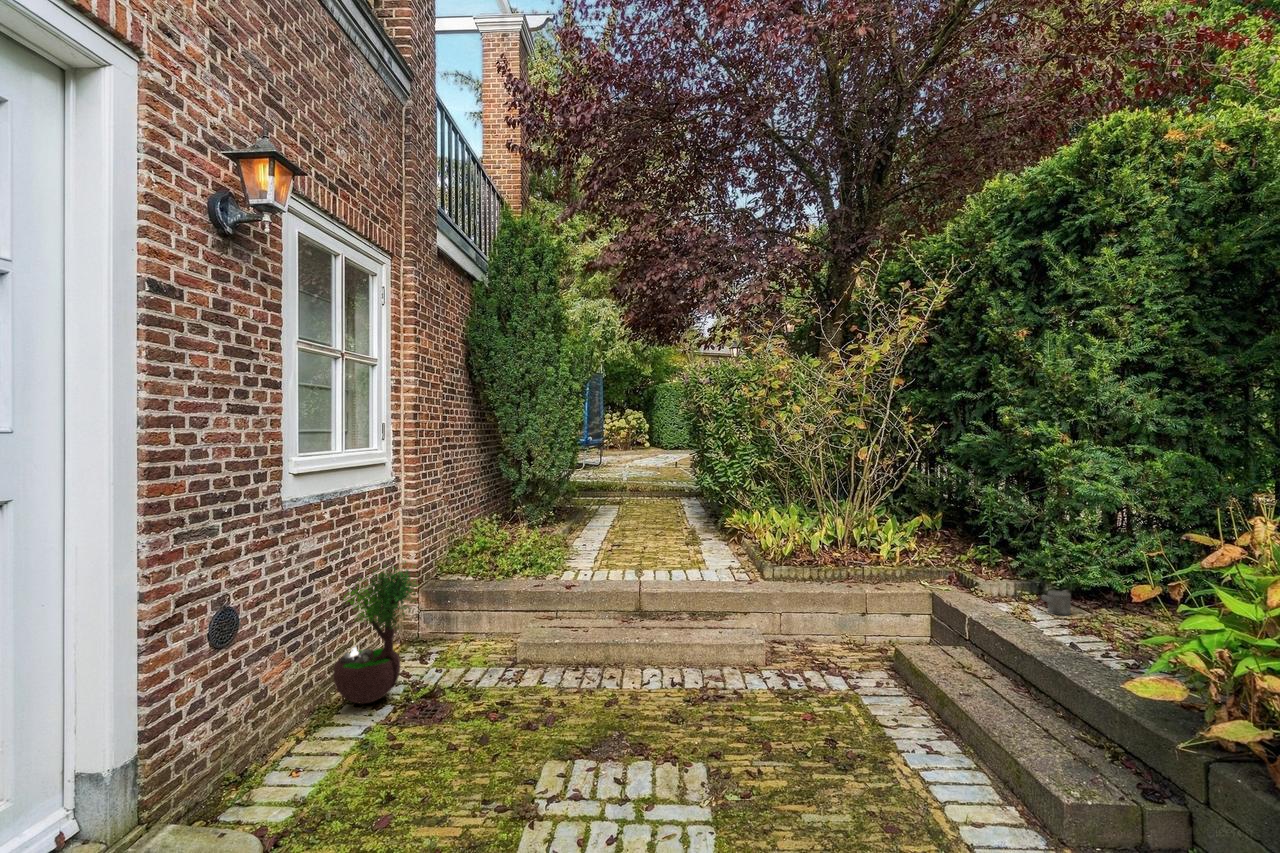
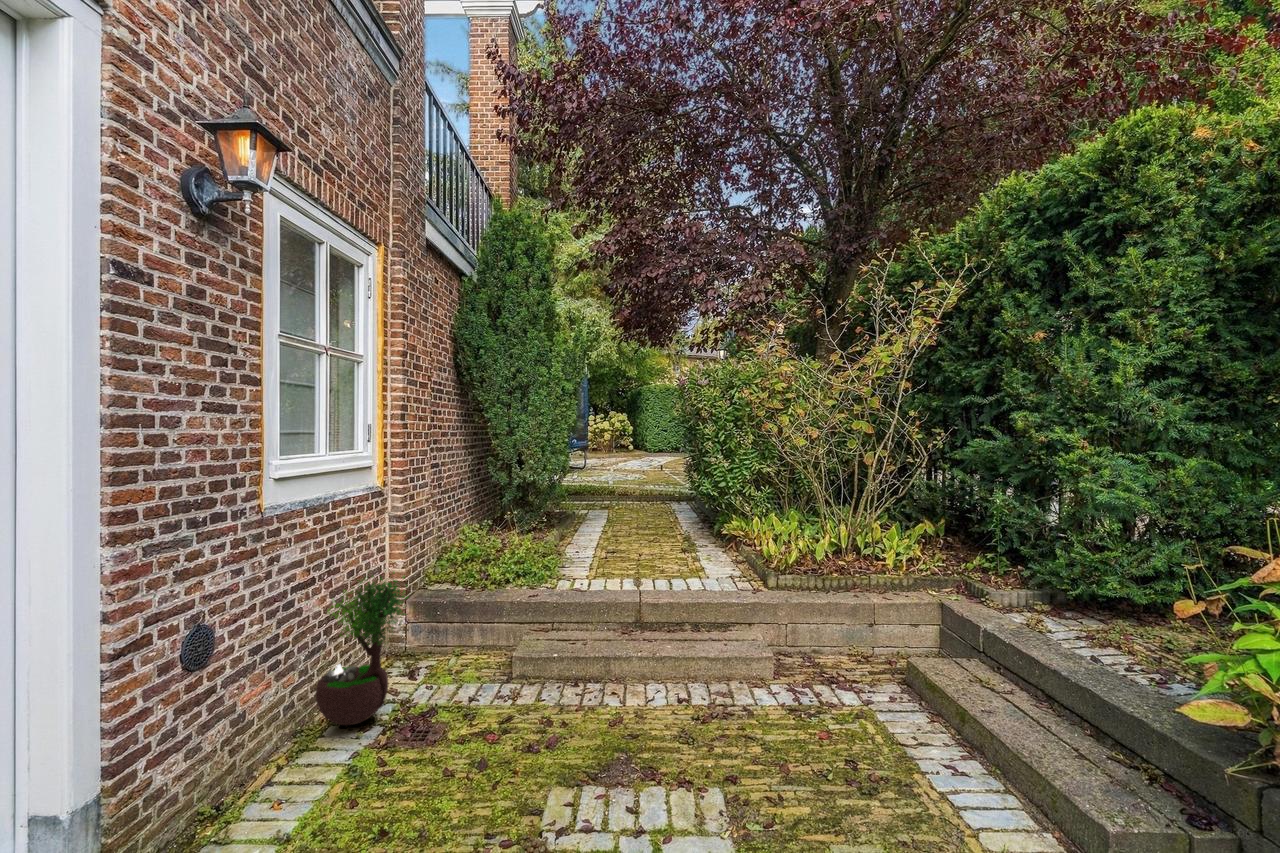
watering can: present [1041,590,1071,615] -> none [1058,598,1088,625]

